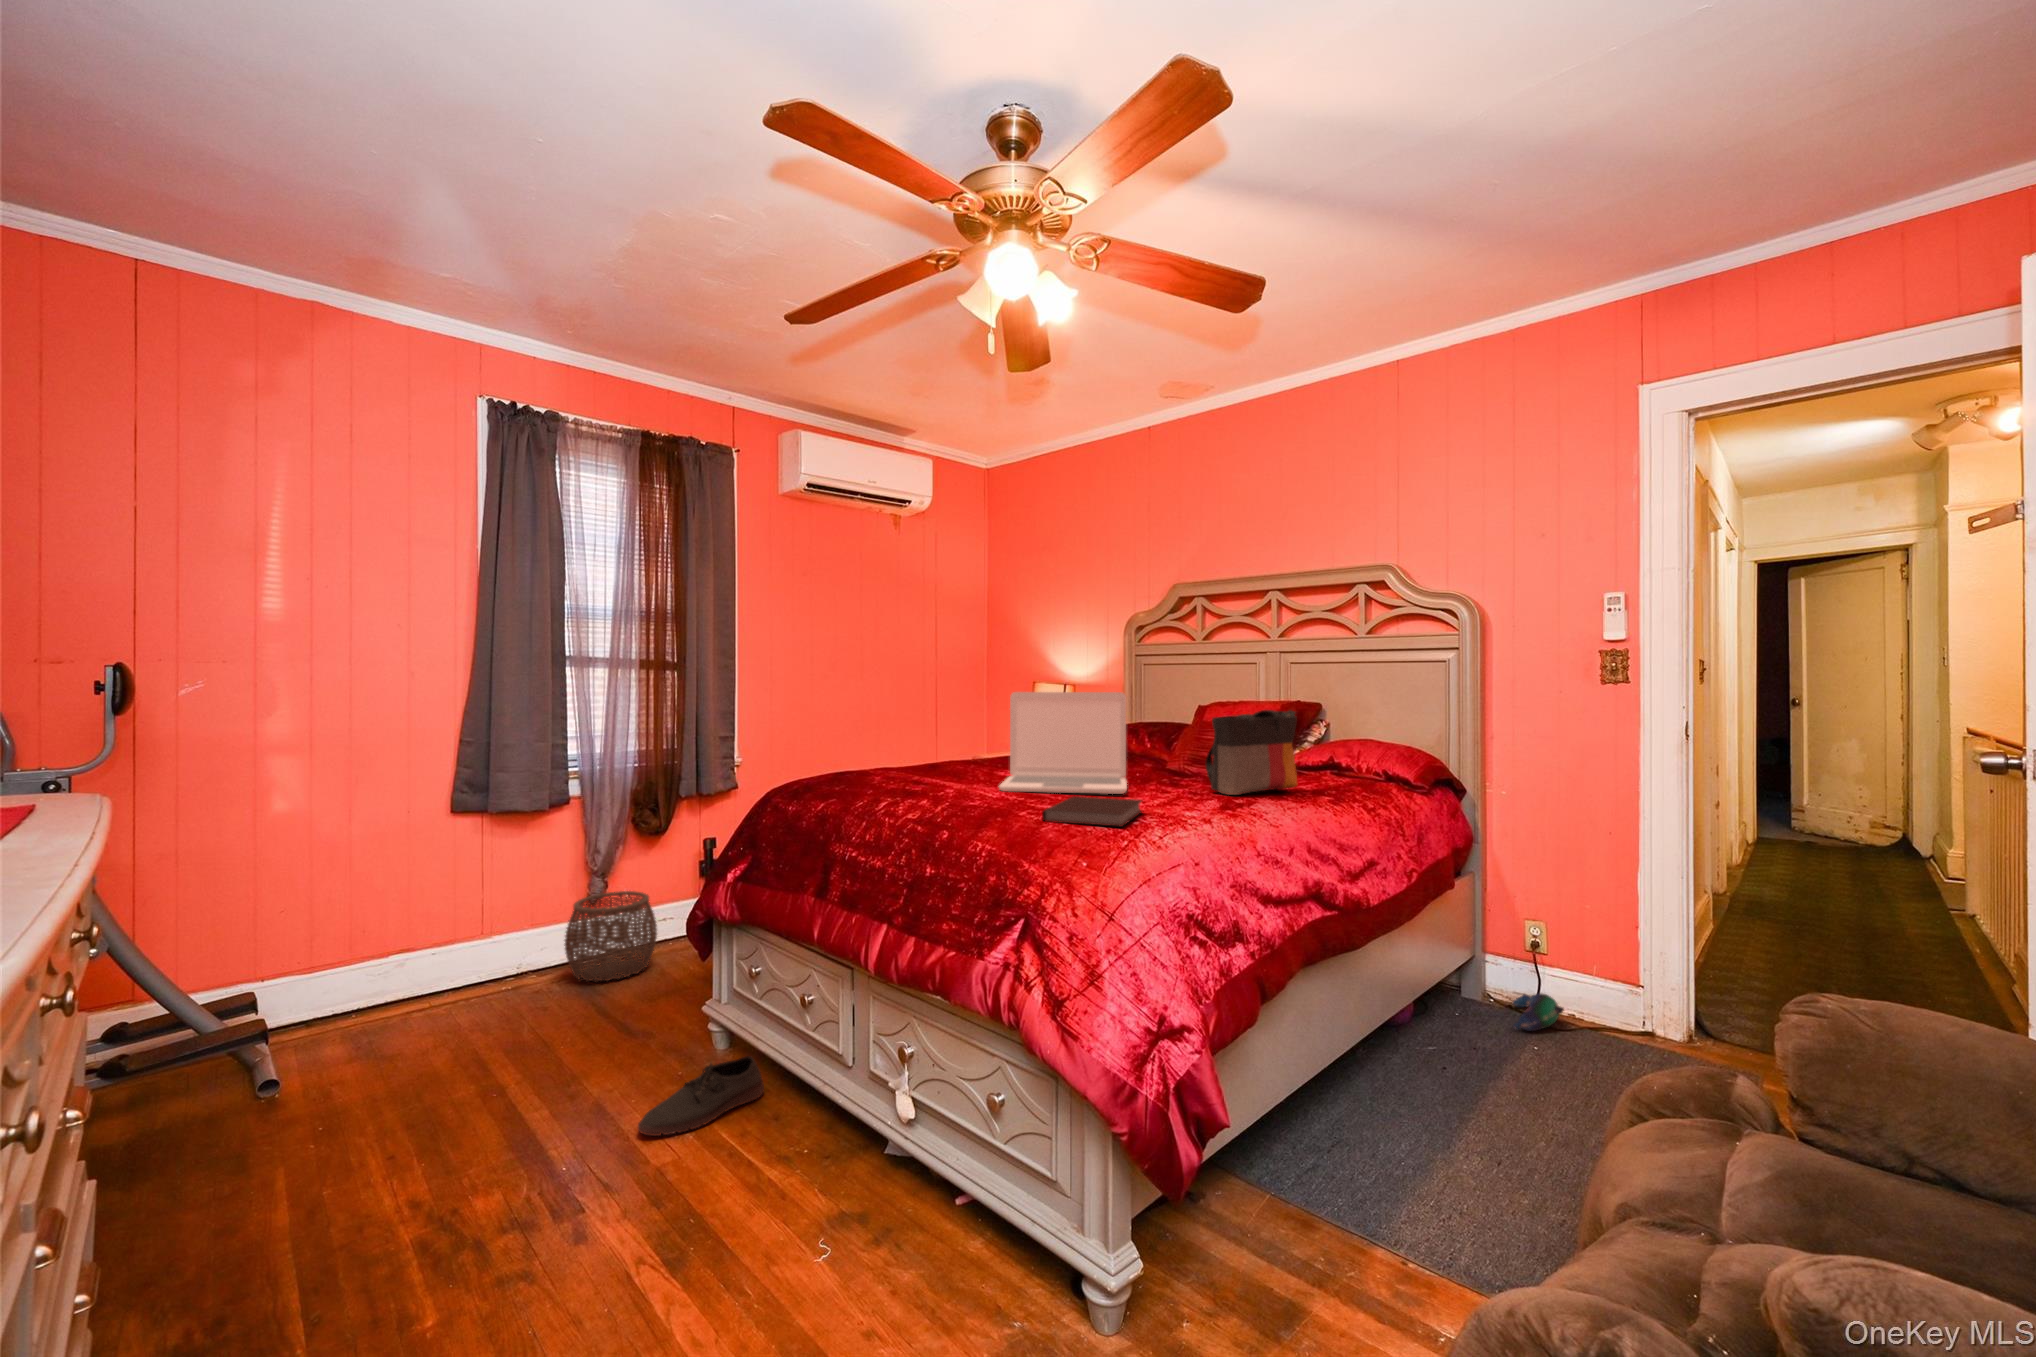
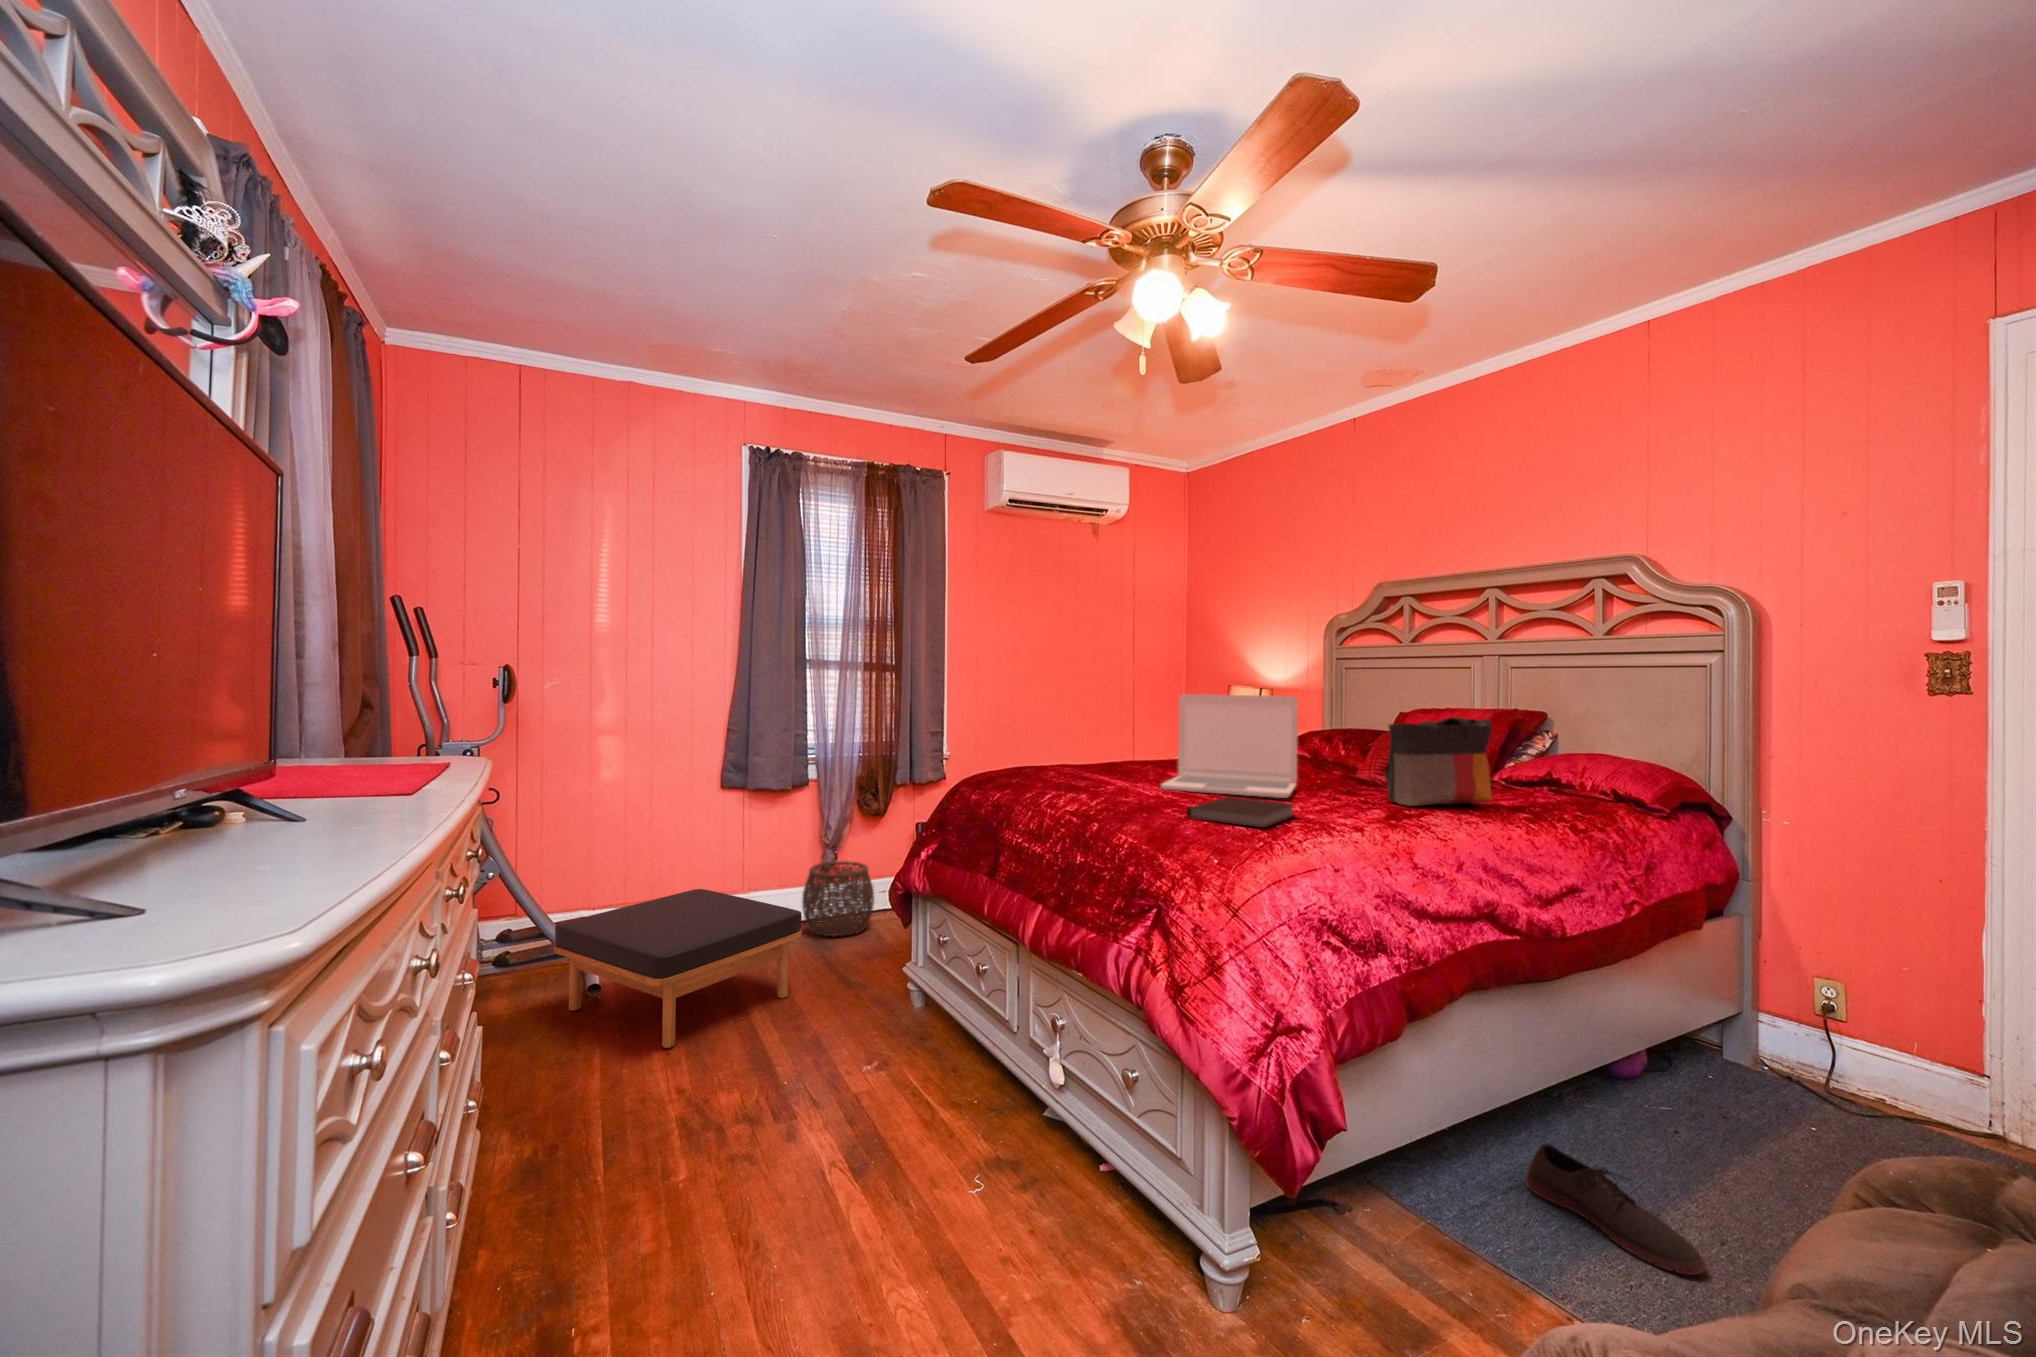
ottoman: none [205,943,573,1154] -> present [554,889,802,1048]
plush toy: present [1513,993,1563,1031] -> none [1784,1067,1862,1111]
shoe: present [638,1056,764,1136] -> present [1526,1144,1706,1275]

